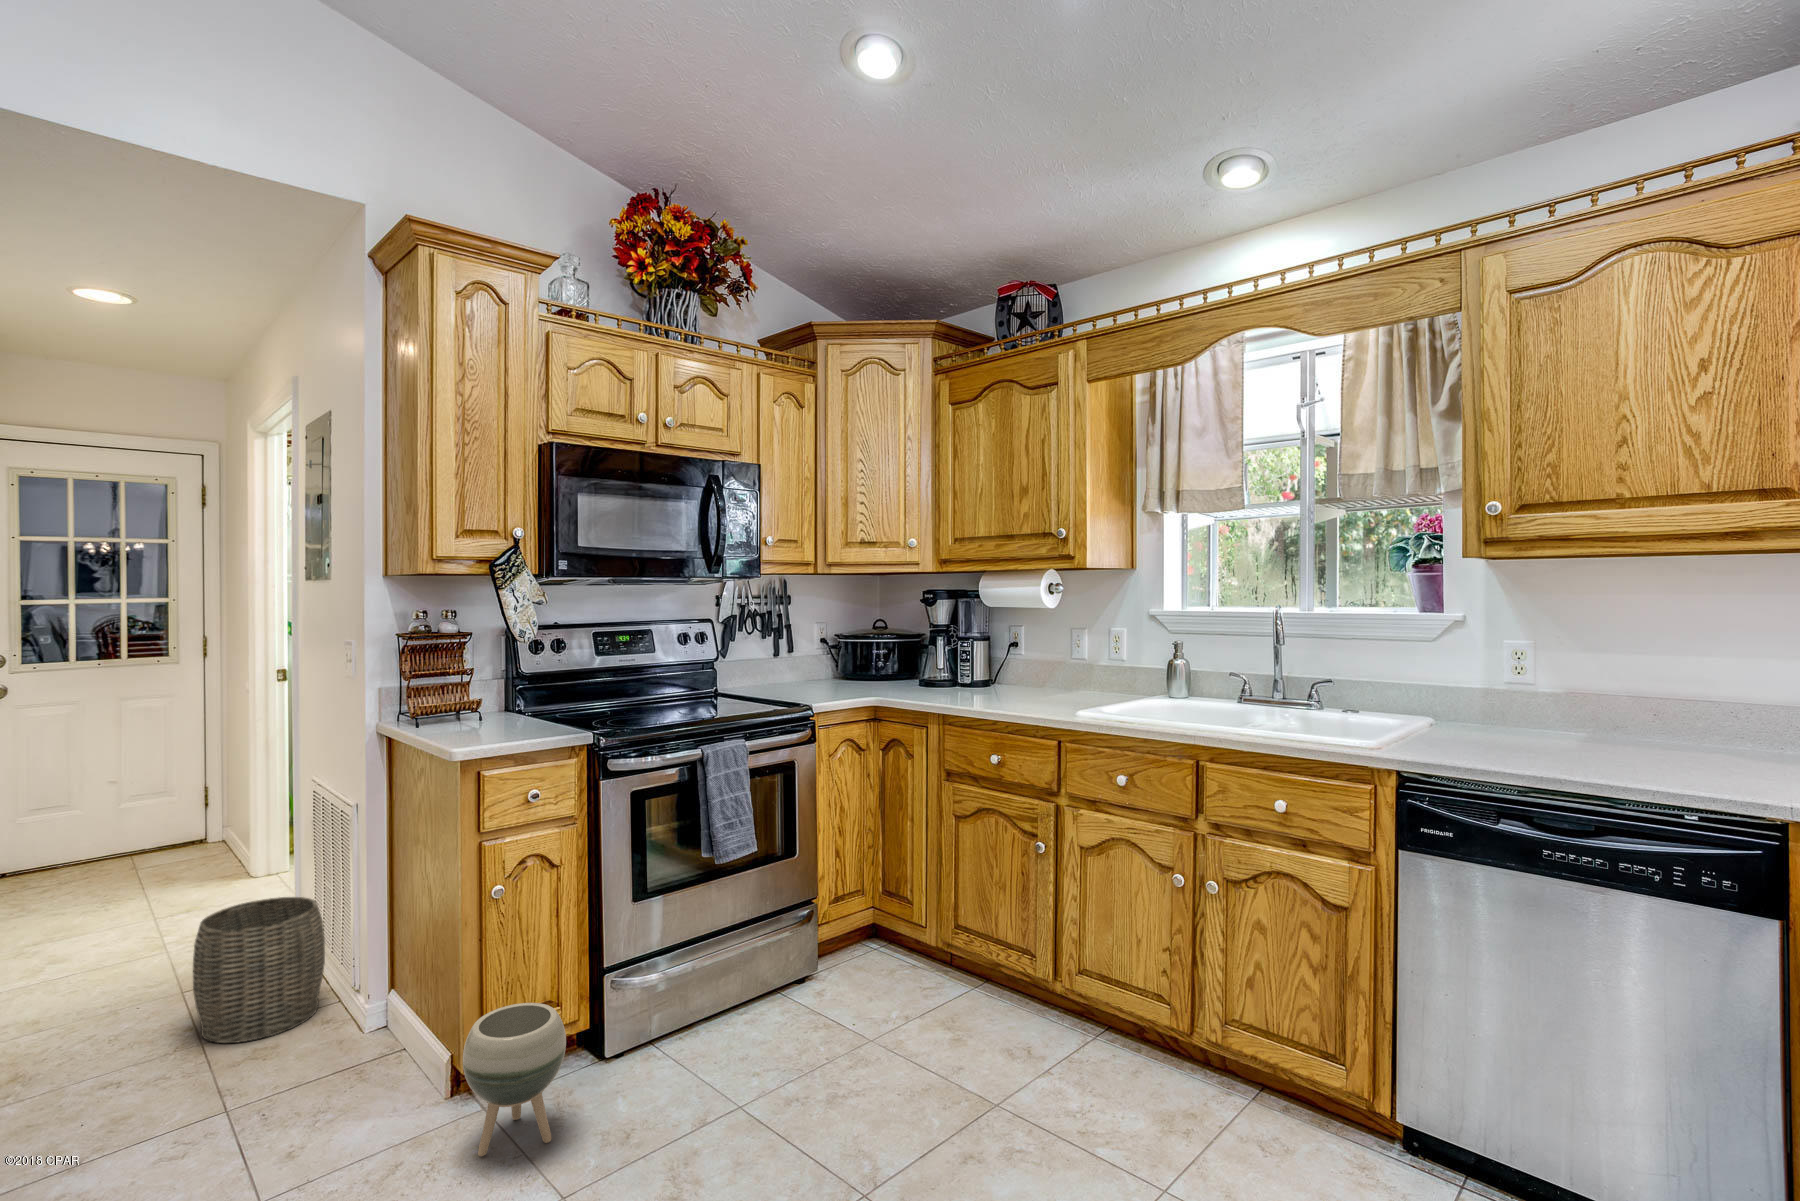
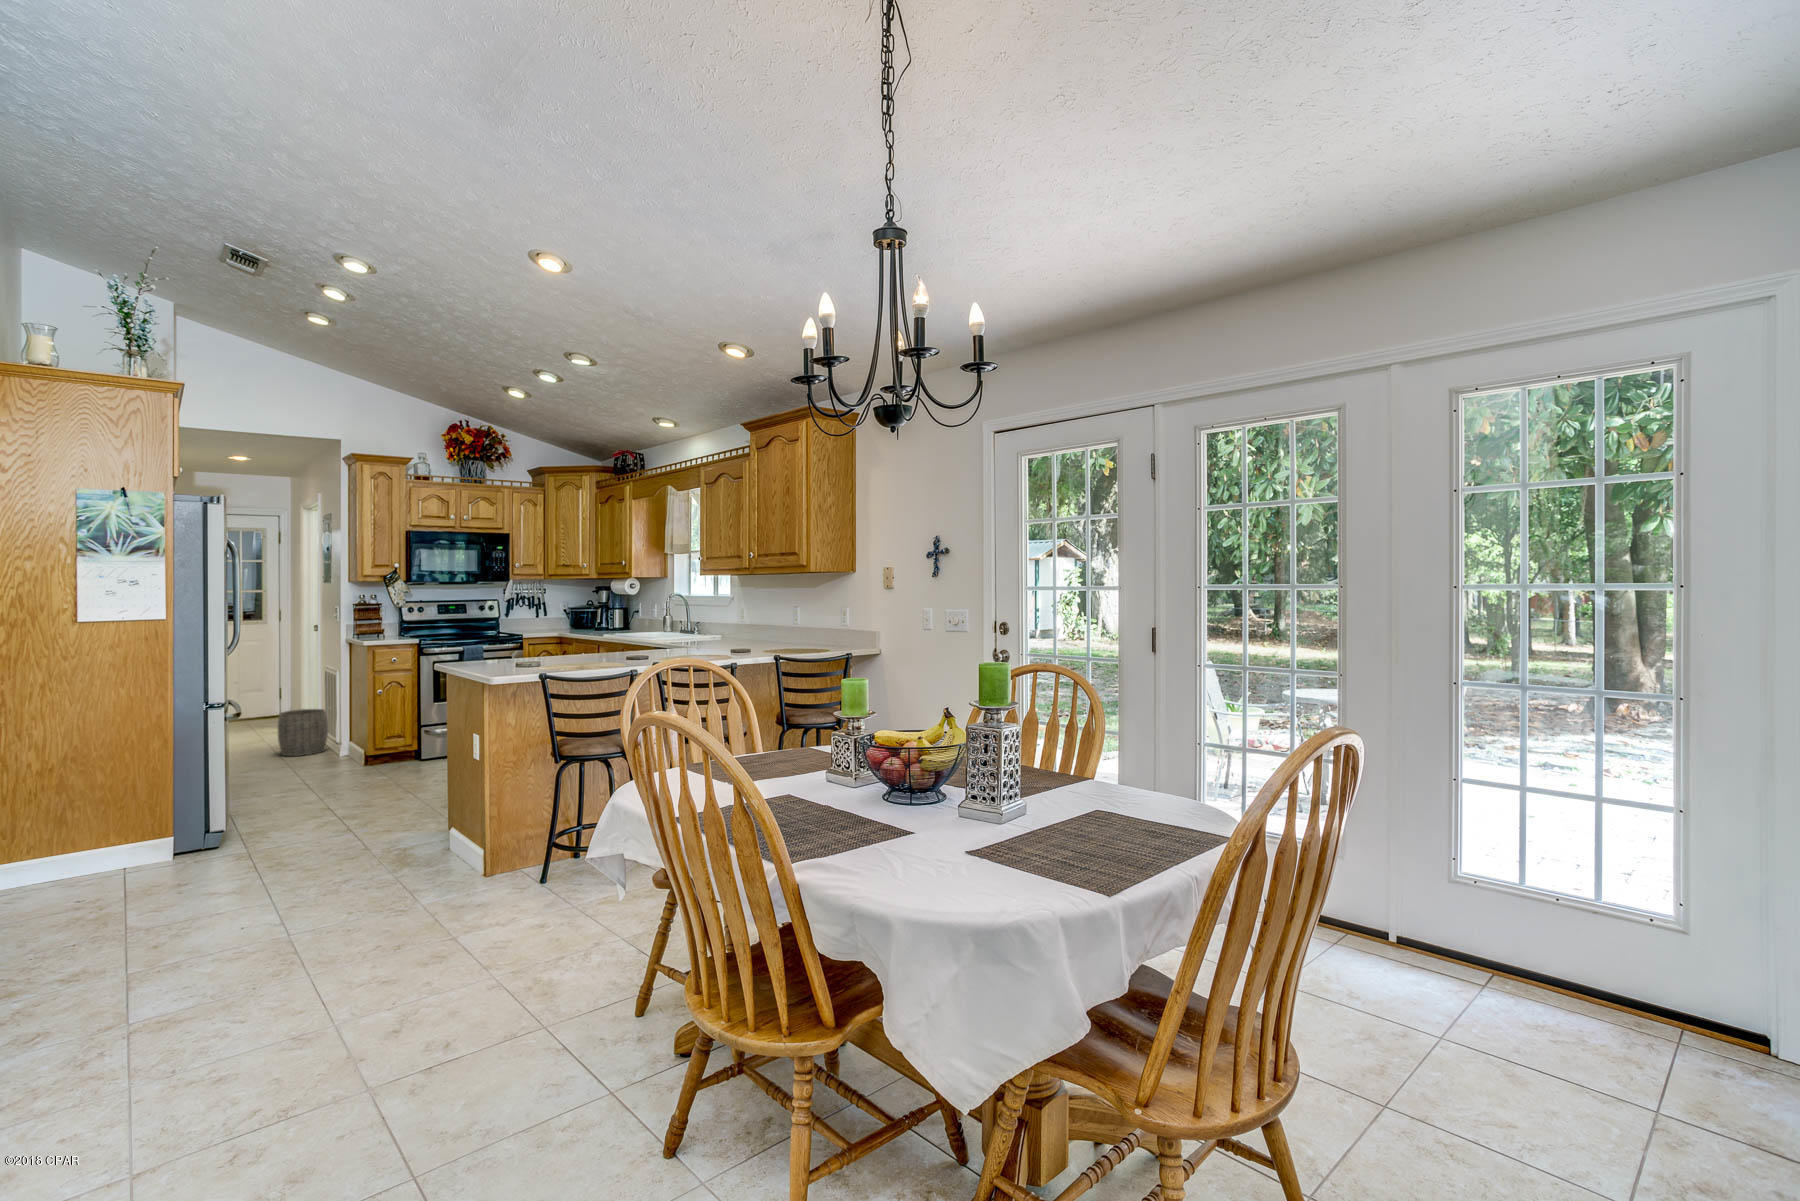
planter: present [463,1003,566,1156] -> none [364,729,401,772]

